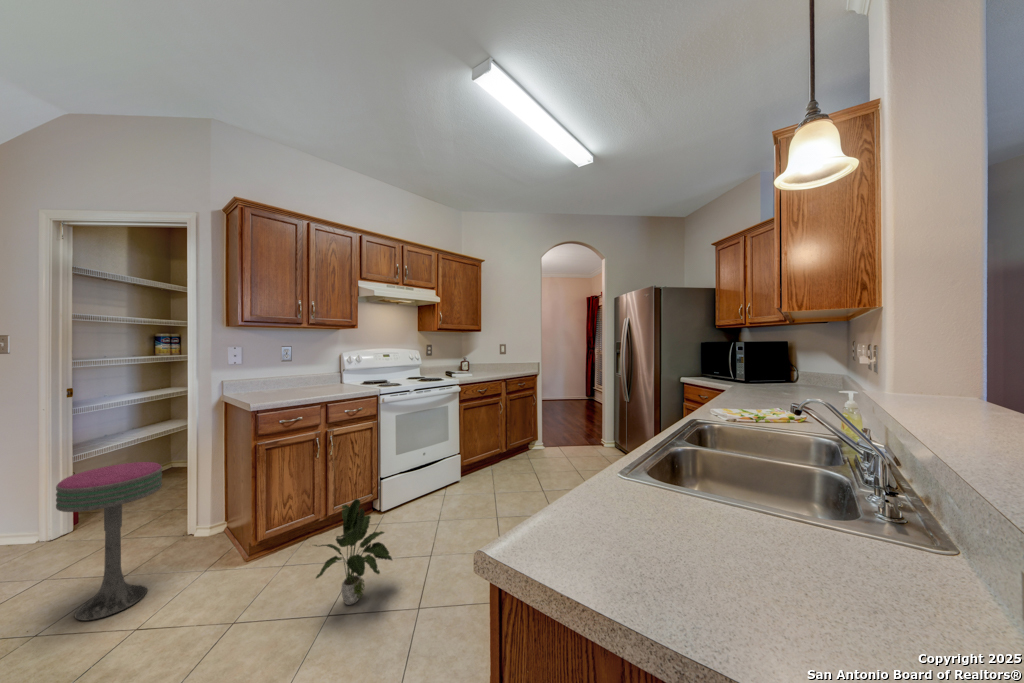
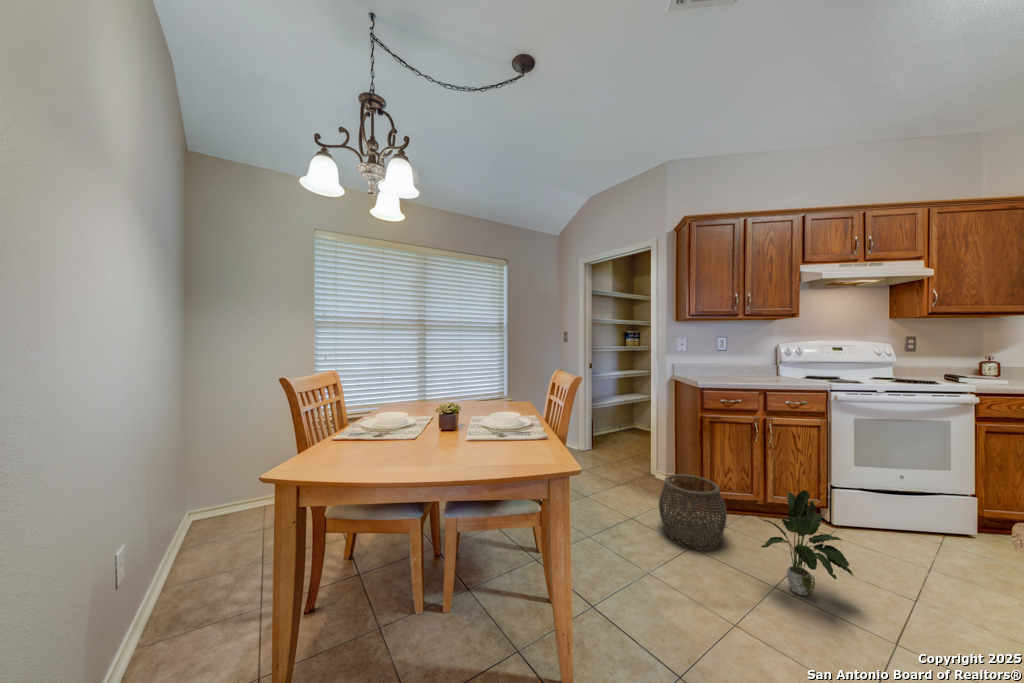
bar stool: present [56,462,162,620] -> none [594,412,641,505]
woven basket: none [187,519,284,620] -> present [659,474,727,547]

